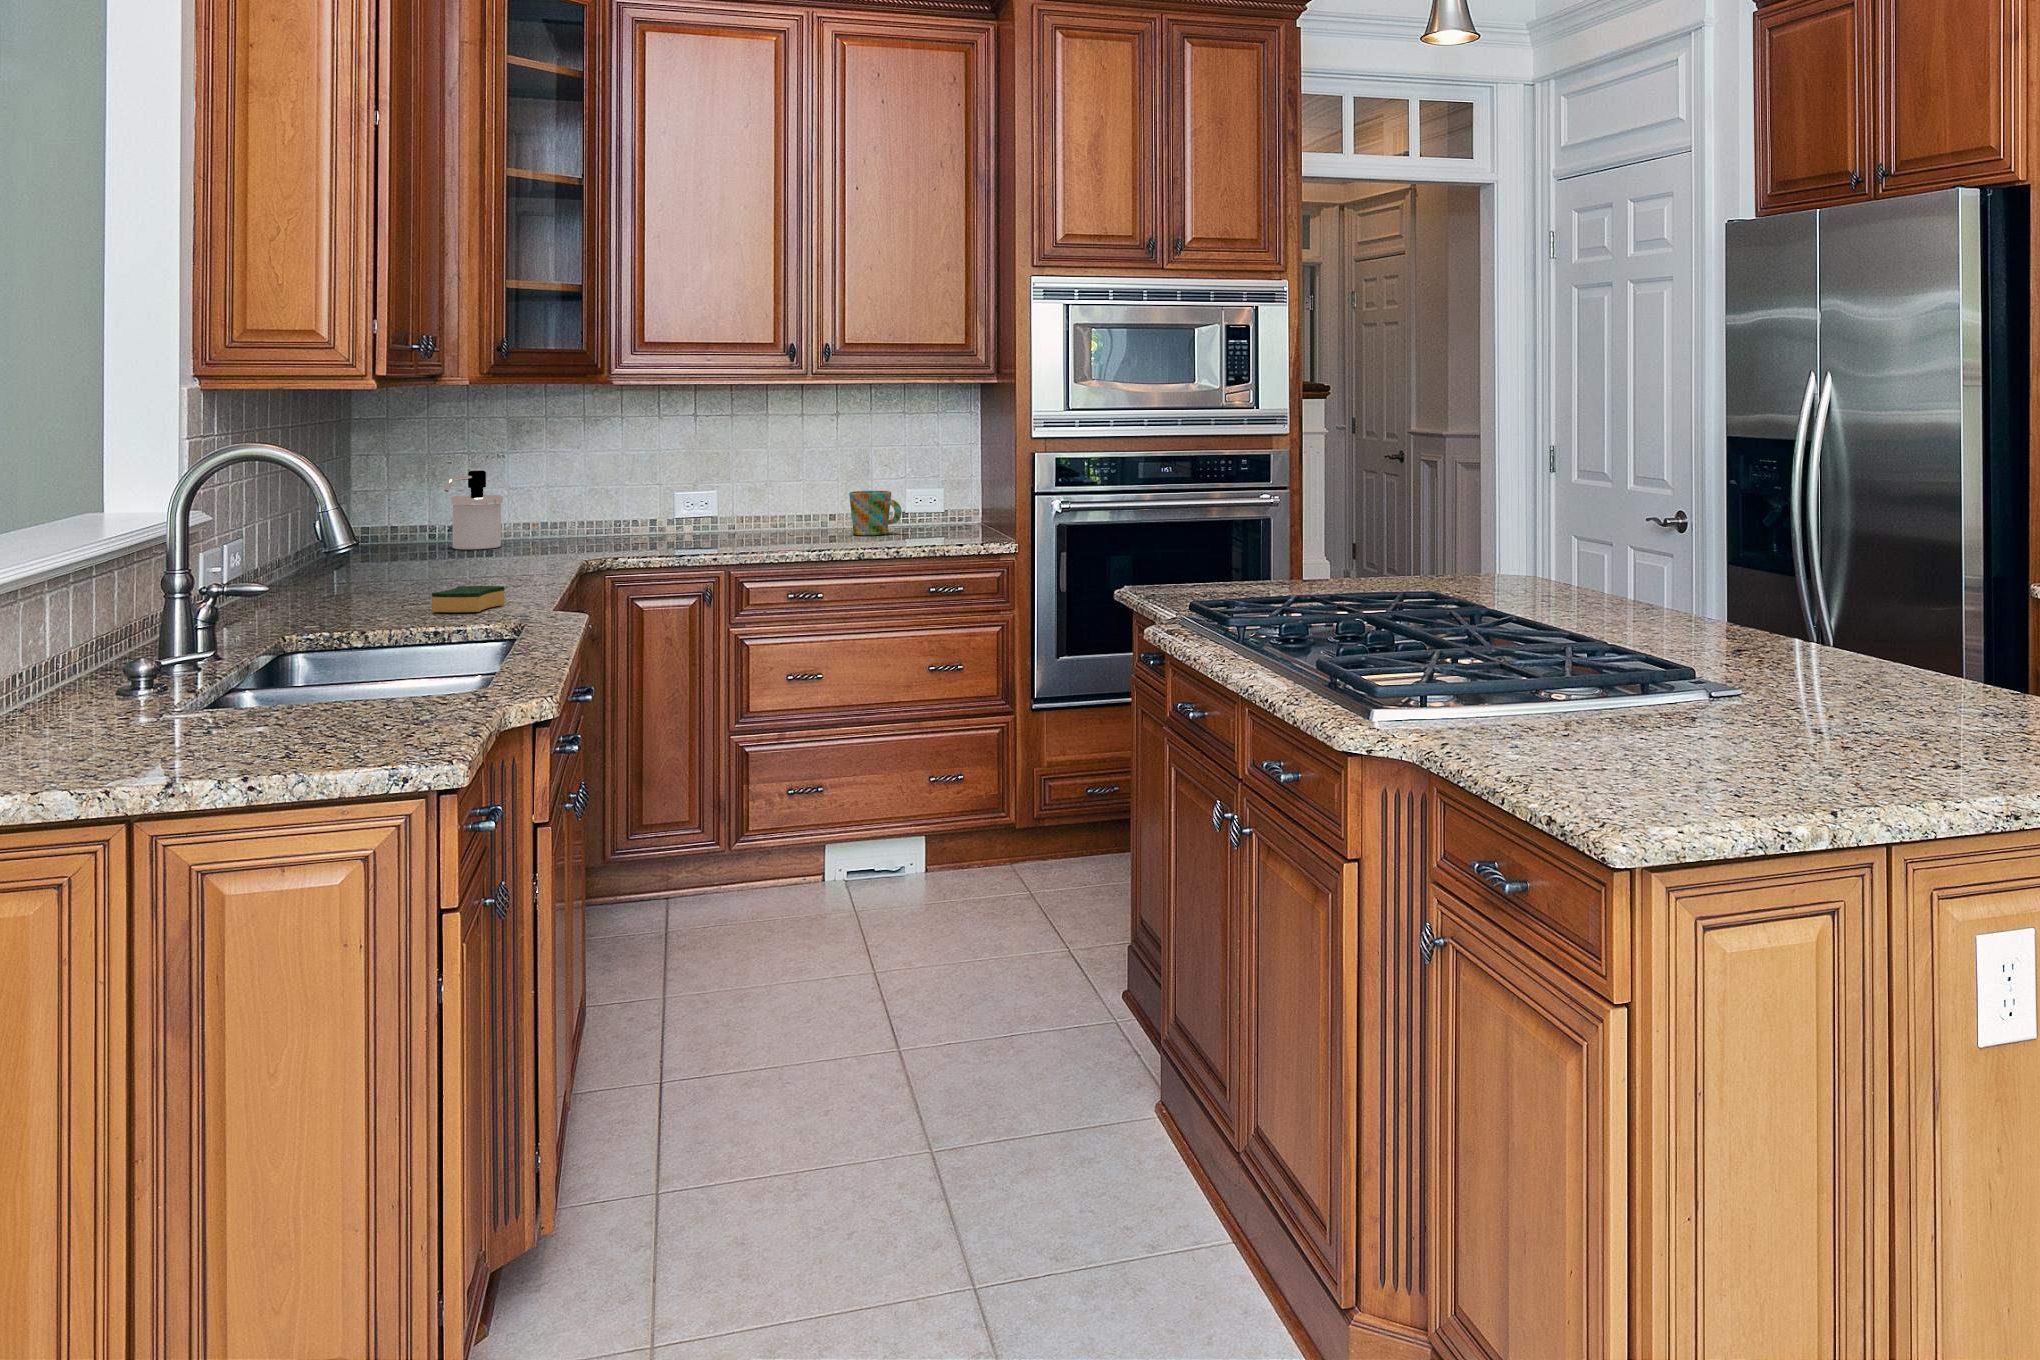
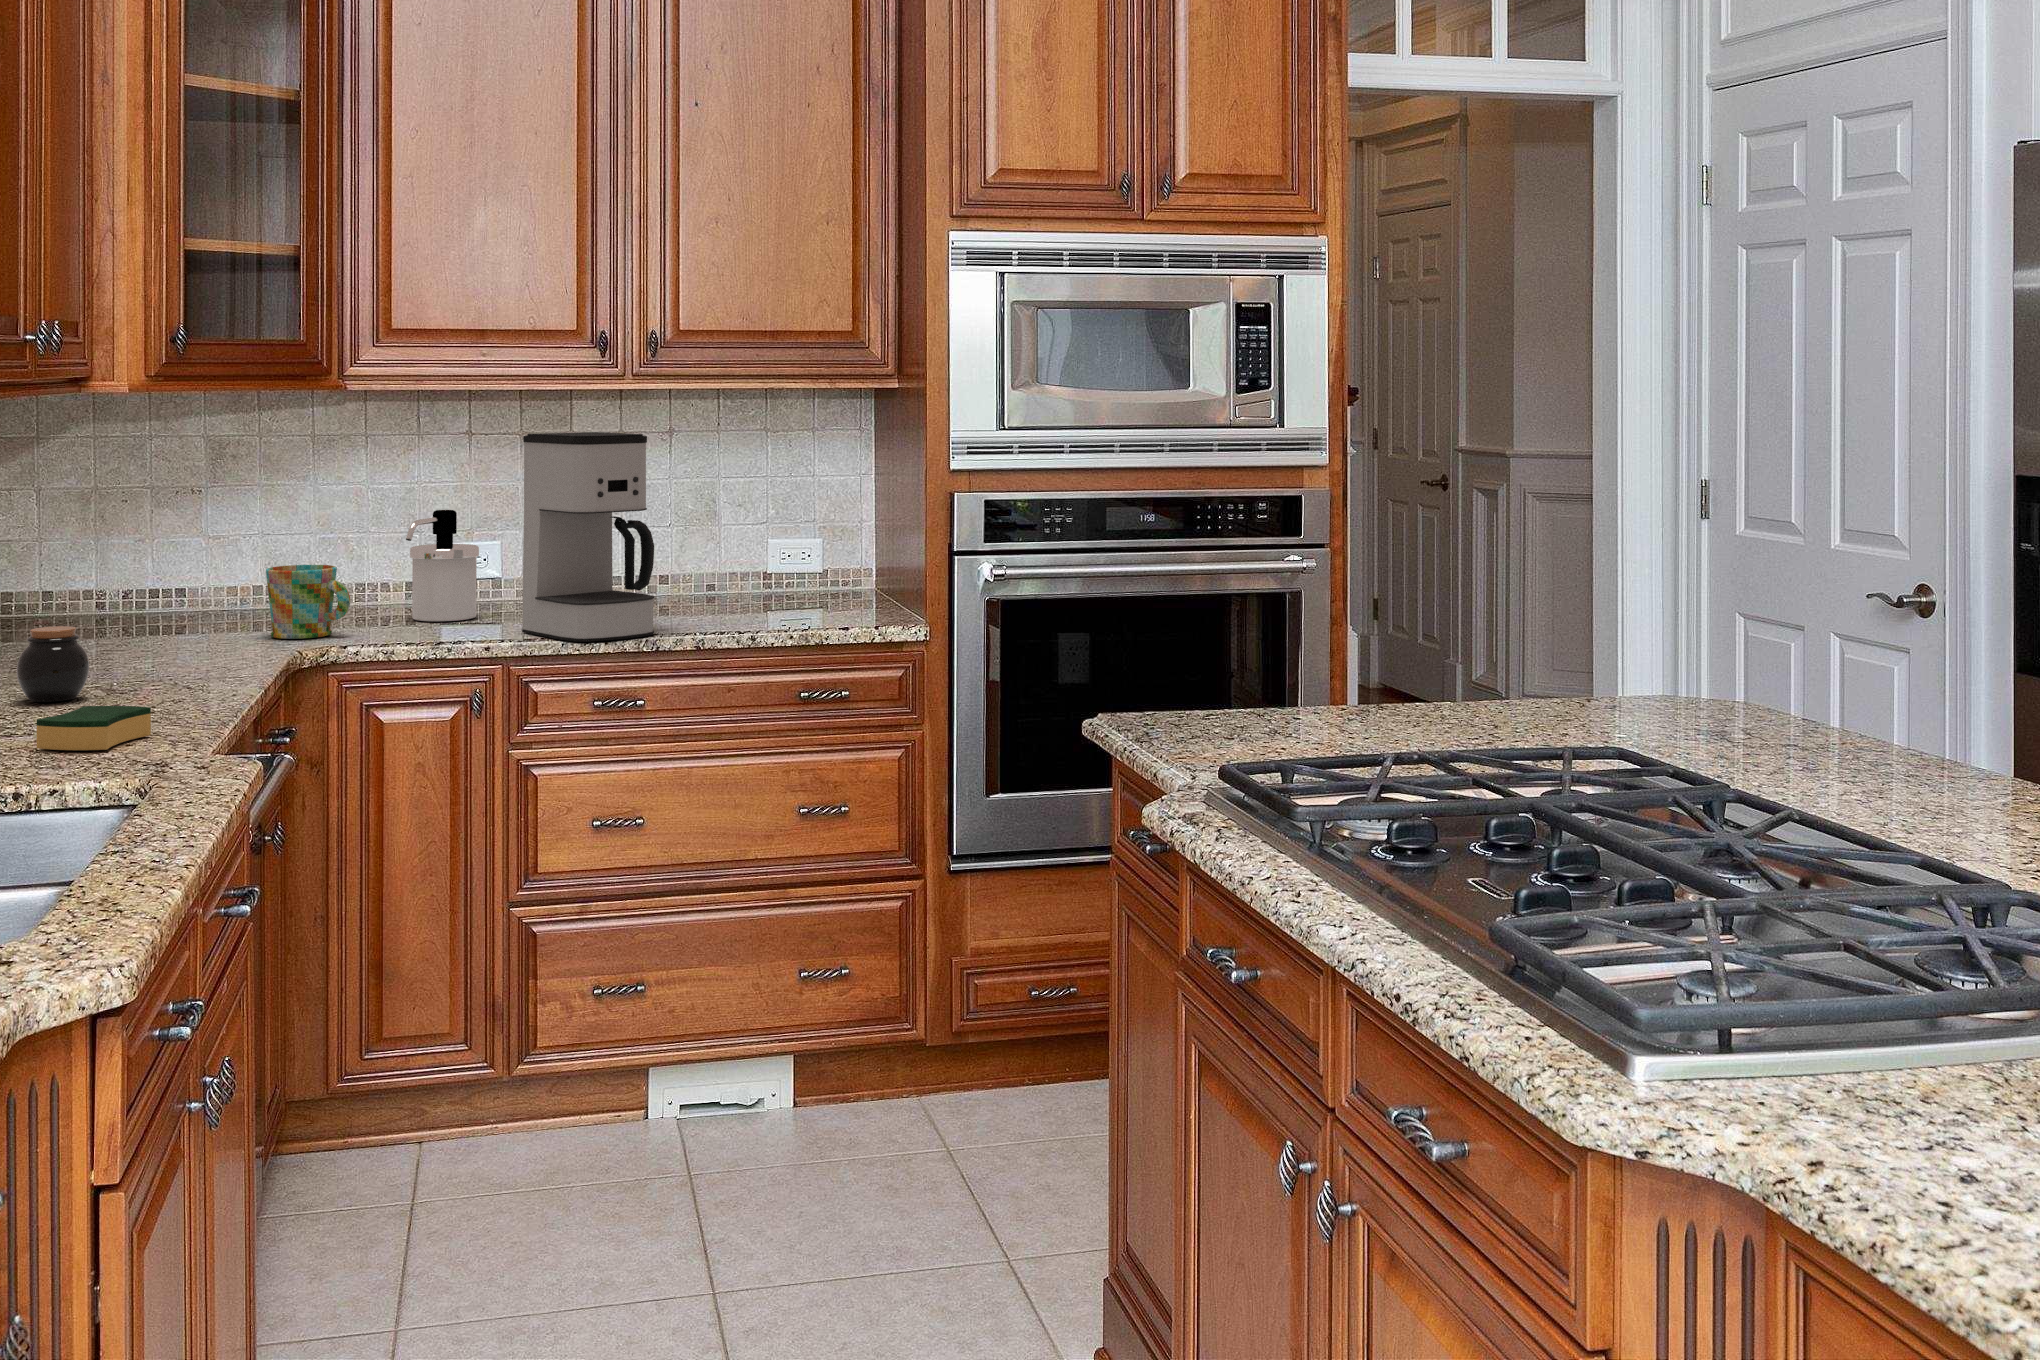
coffee maker: none [737,413,829,554] -> present [522,432,654,642]
soap dispenser: present [444,470,503,549] -> present [406,510,479,621]
mug: present [849,491,902,535] -> present [266,565,350,639]
jar: none [403,539,452,589] -> present [17,626,89,702]

